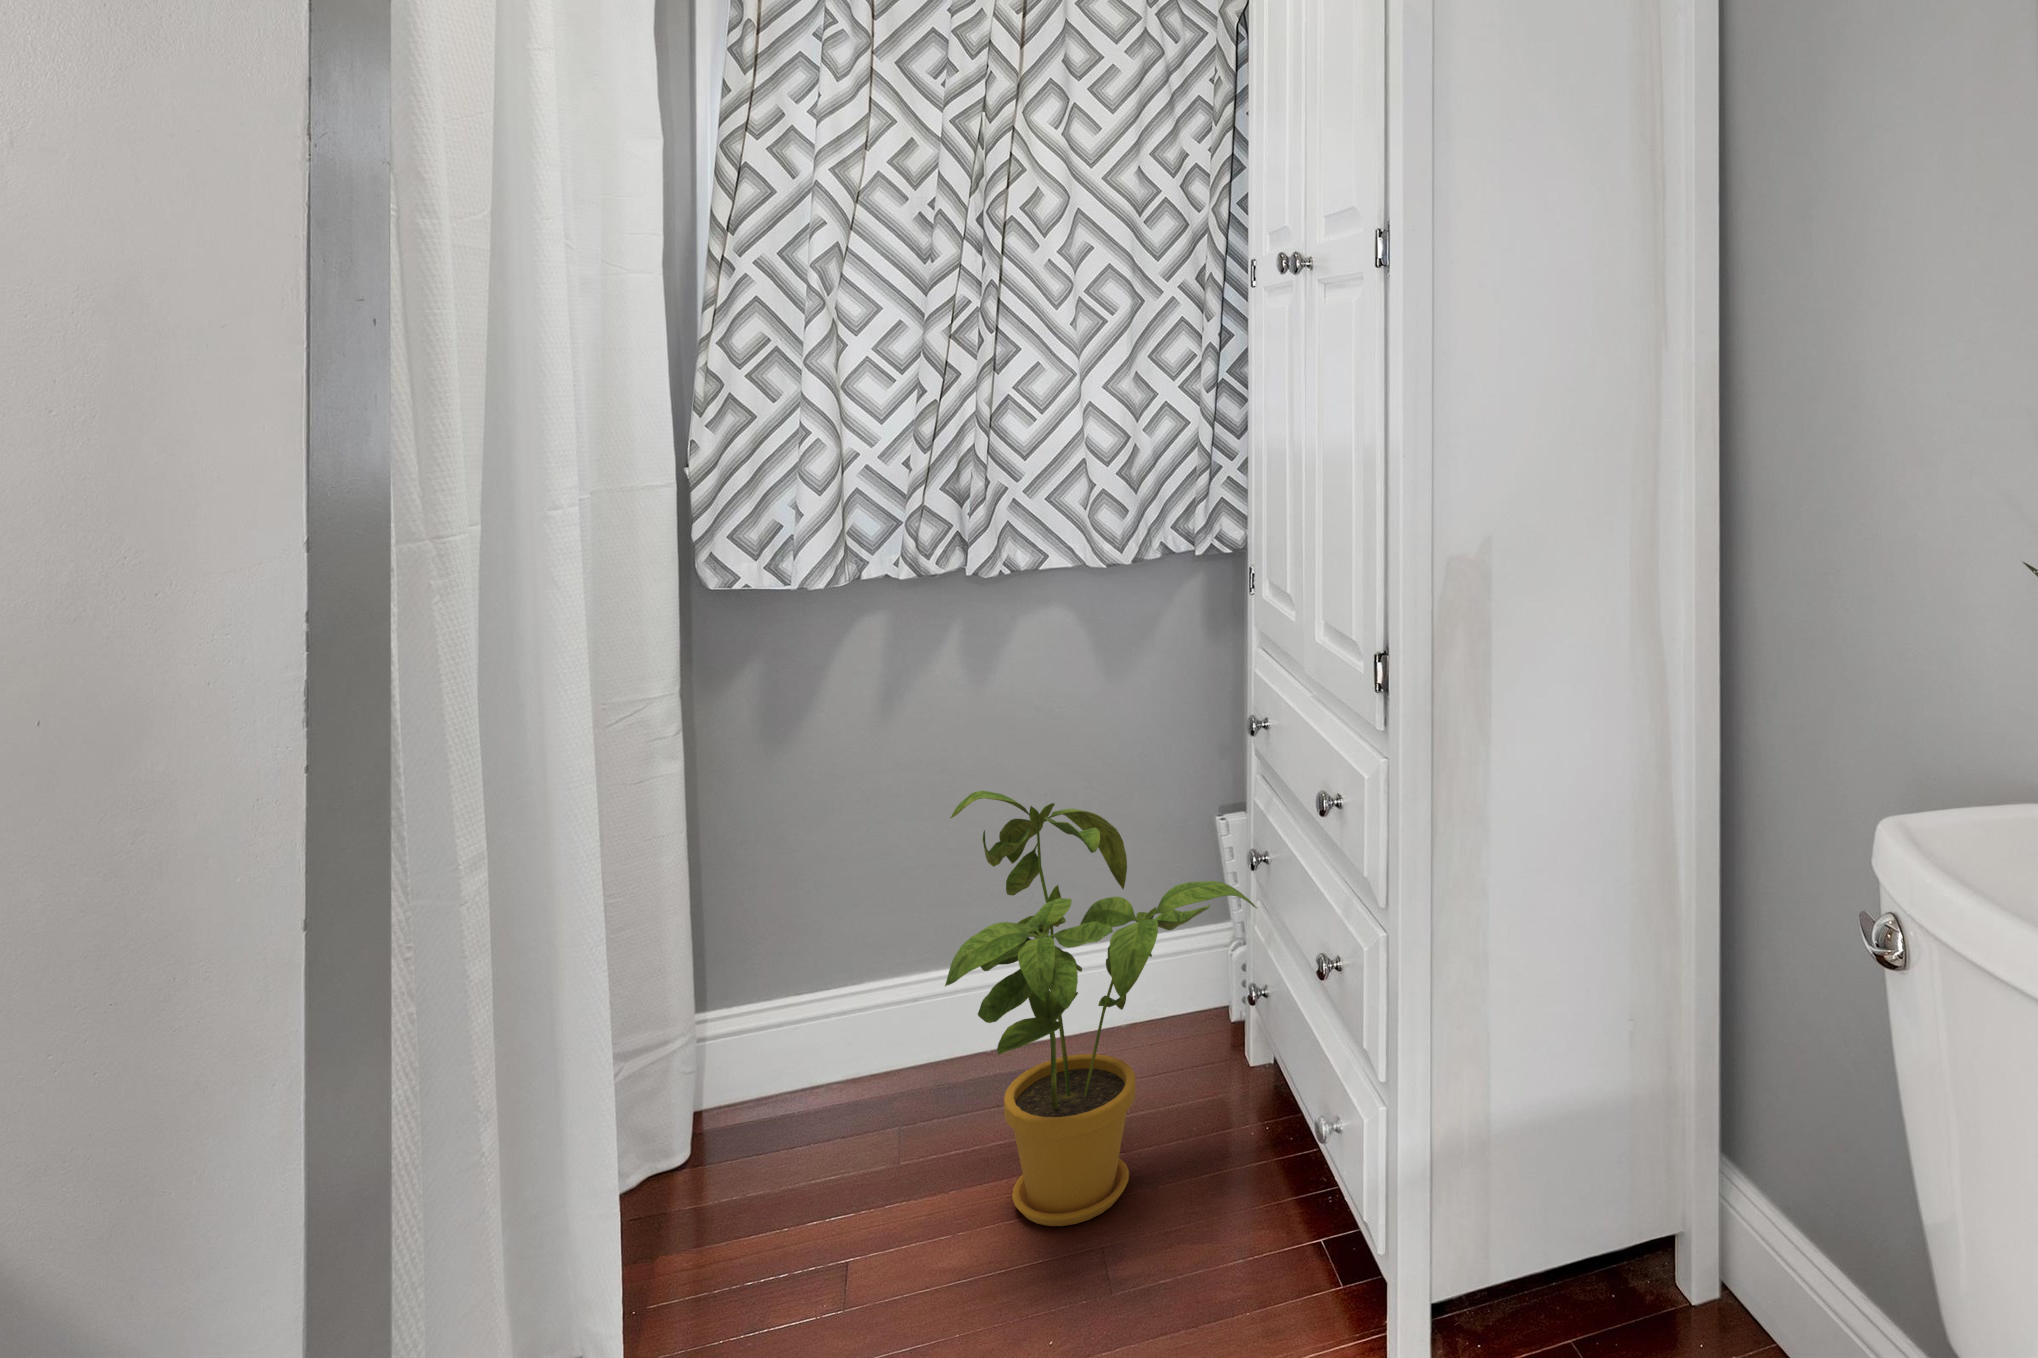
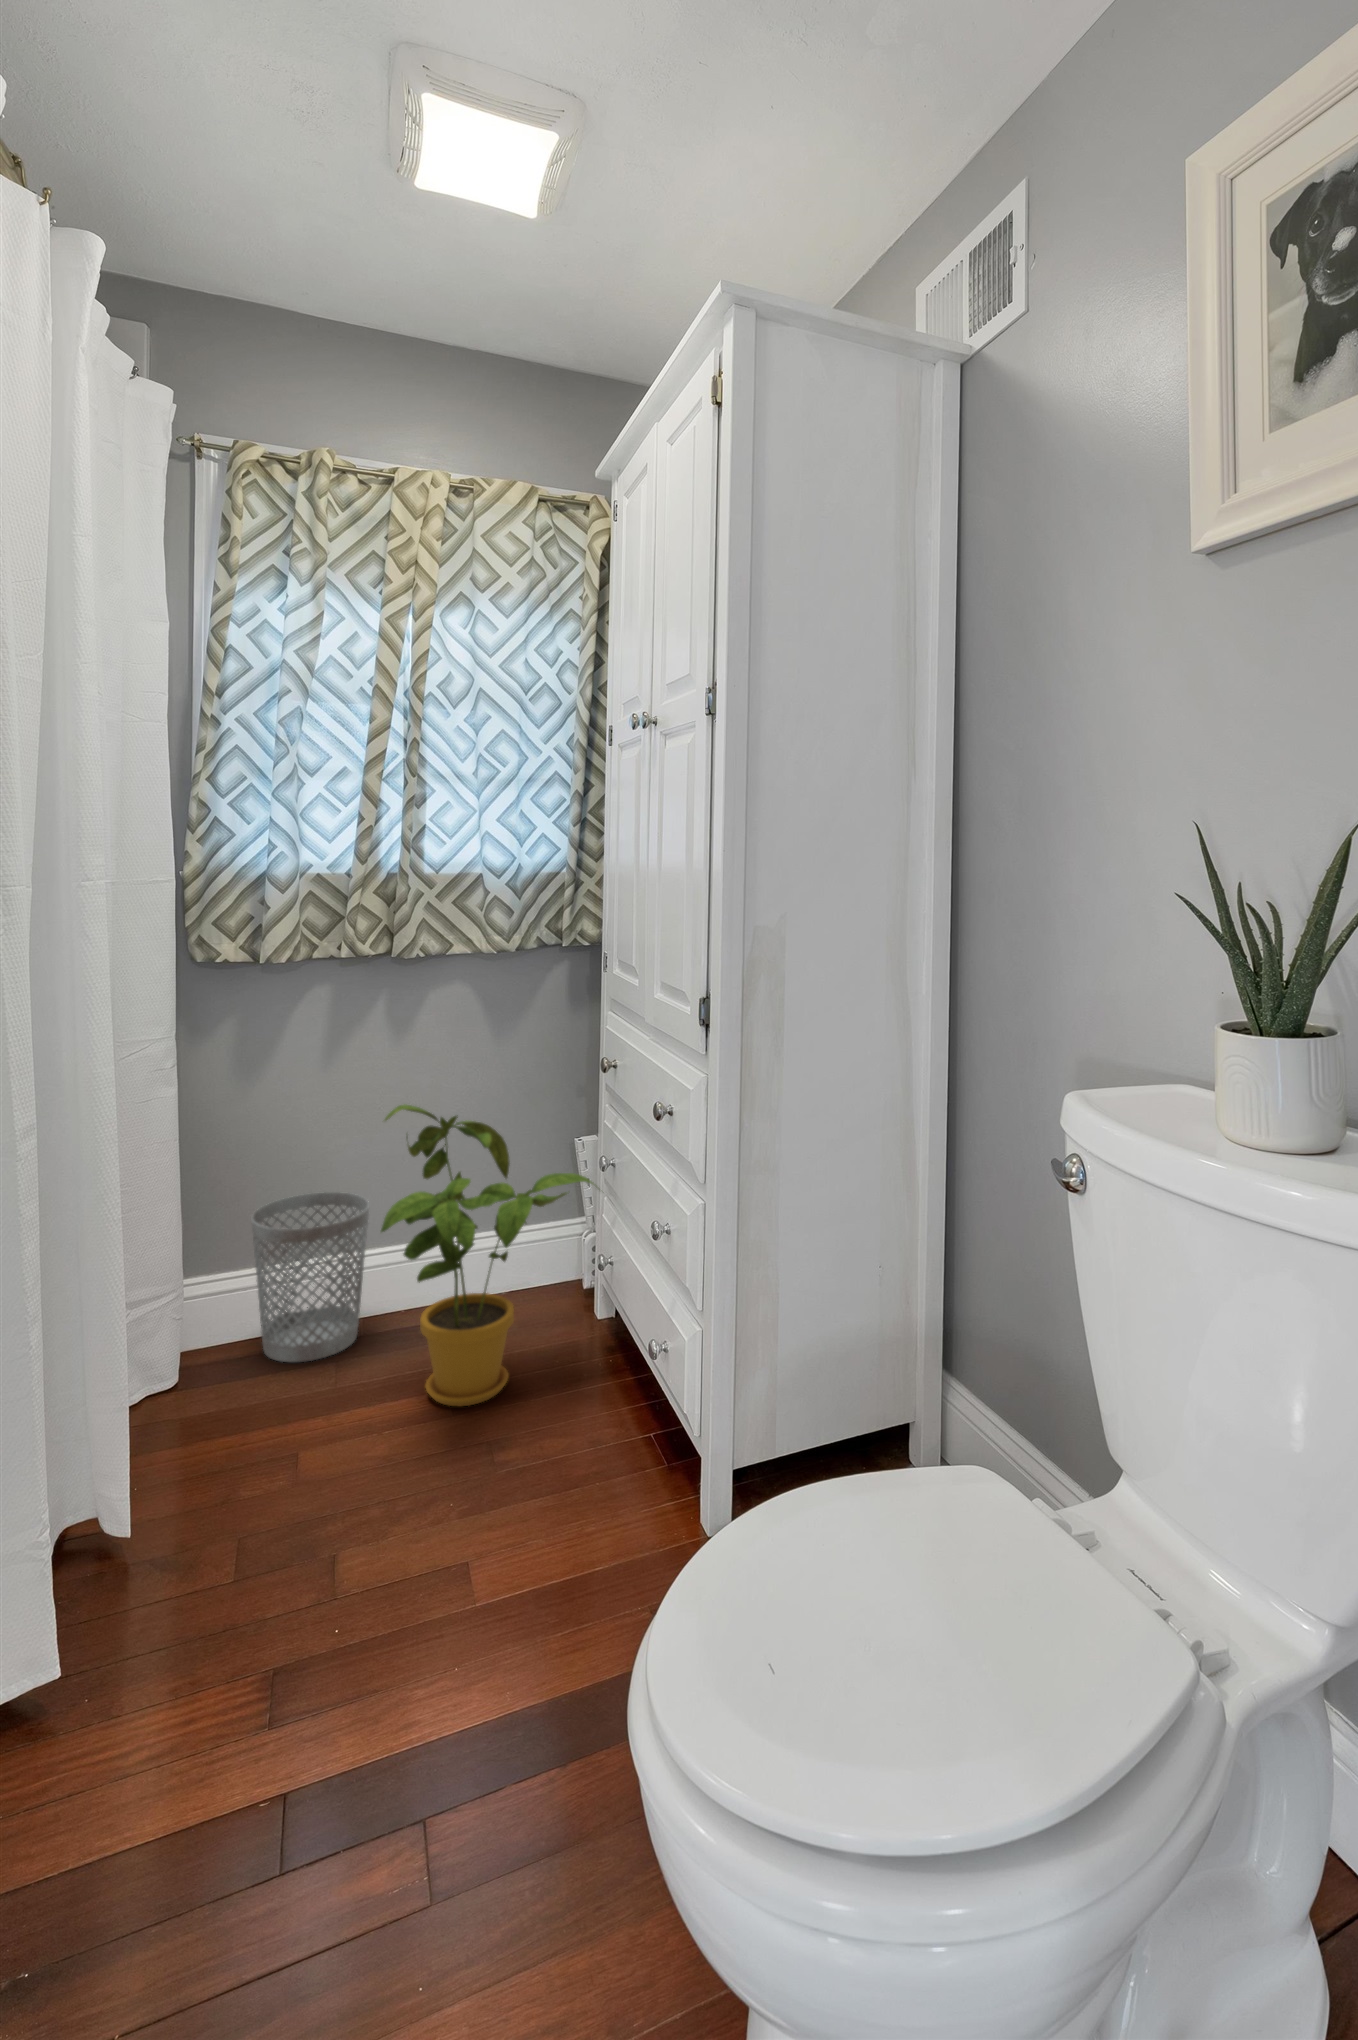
wastebasket: none [772,905,936,1157] -> present [251,1192,369,1362]

